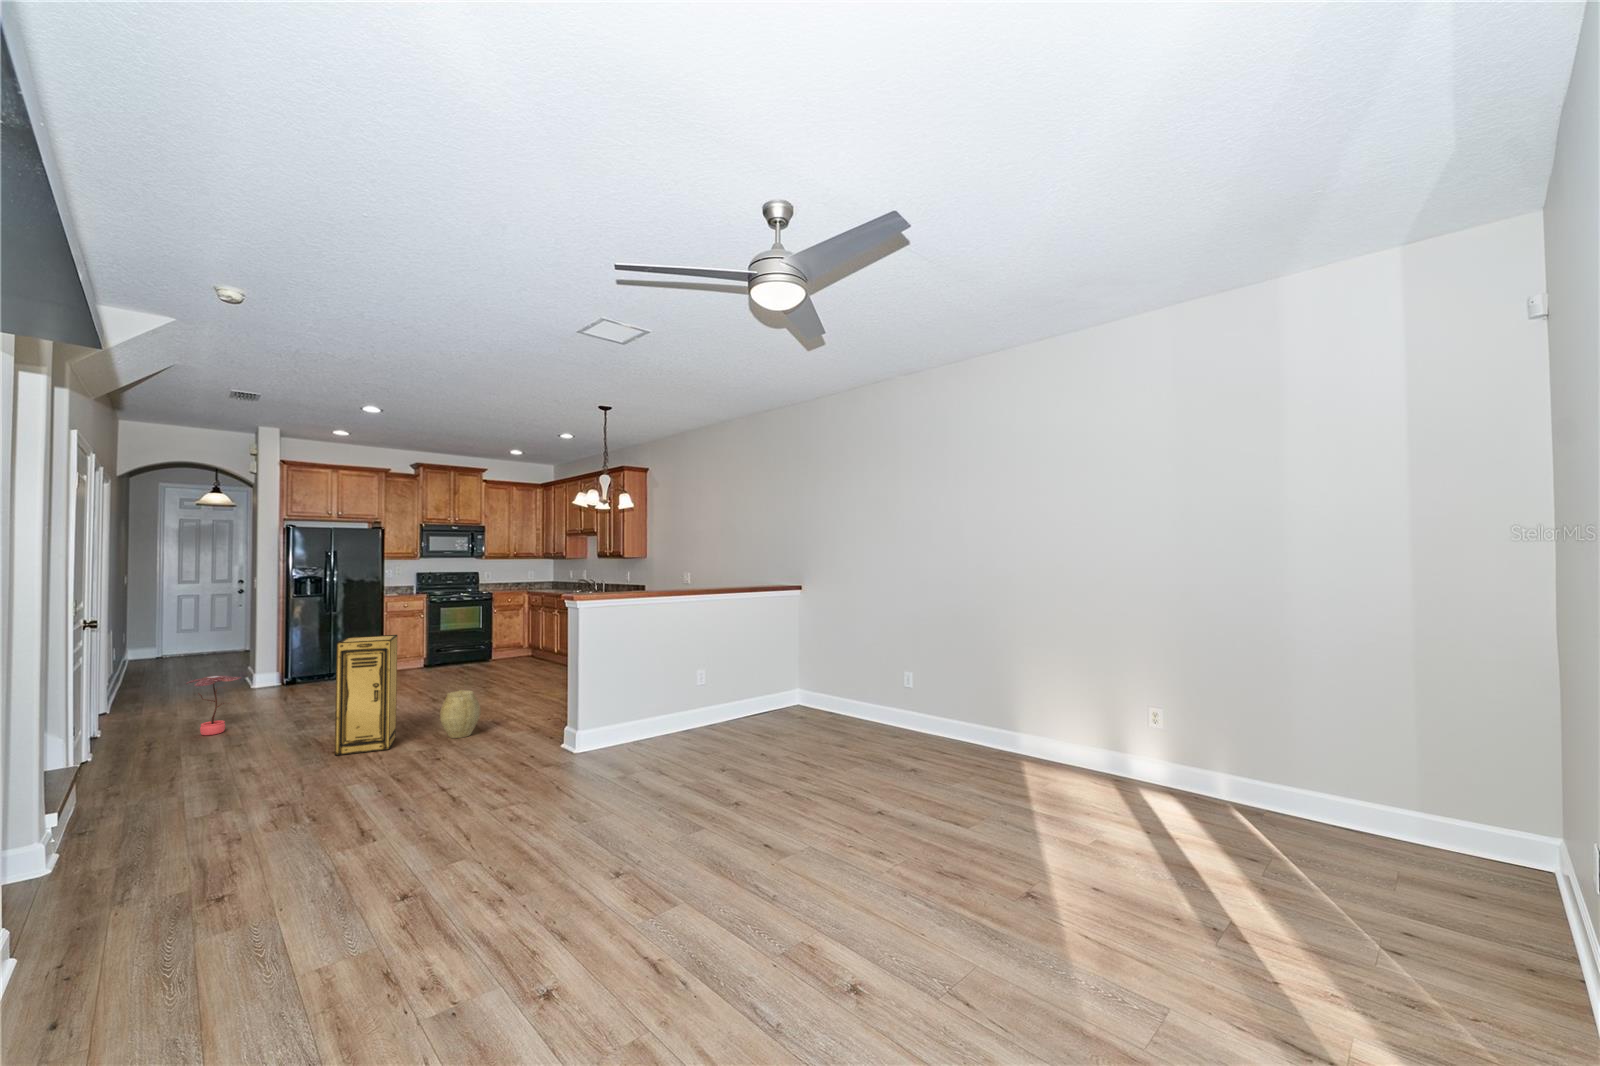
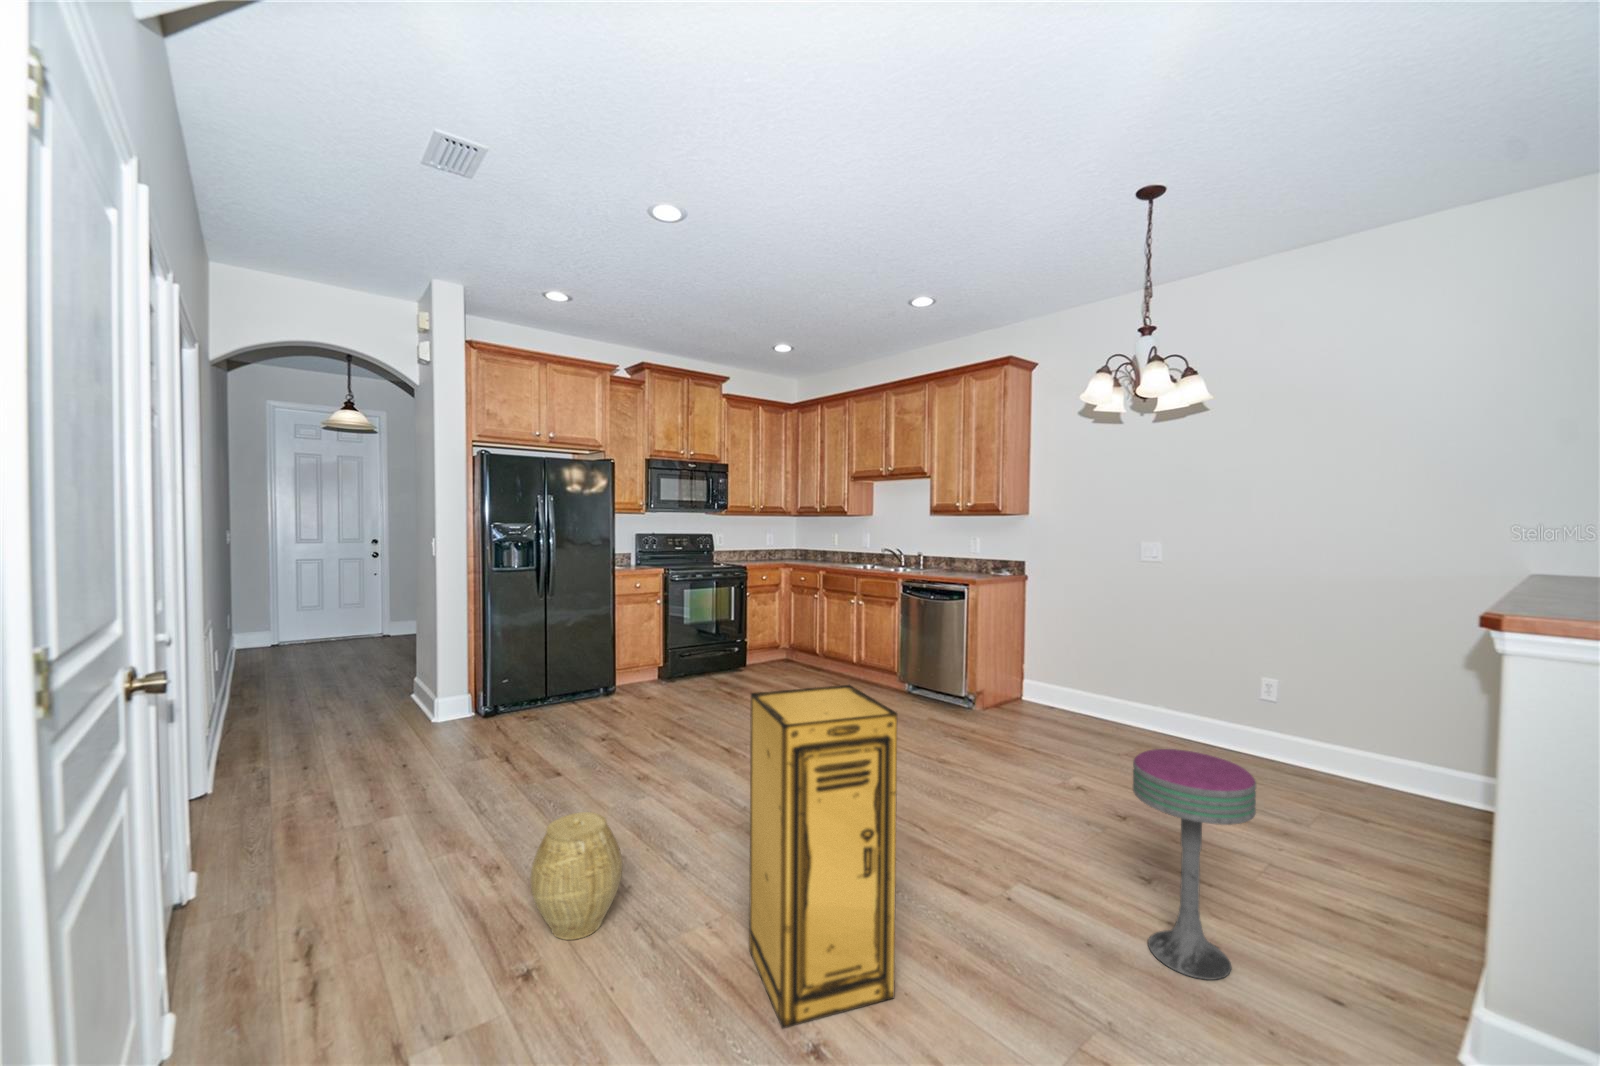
bar stool: none [507,659,552,743] -> present [1133,749,1256,980]
potted plant: present [186,675,242,735] -> none [368,748,477,887]
woven basket: present [440,691,480,738] -> present [530,812,622,940]

